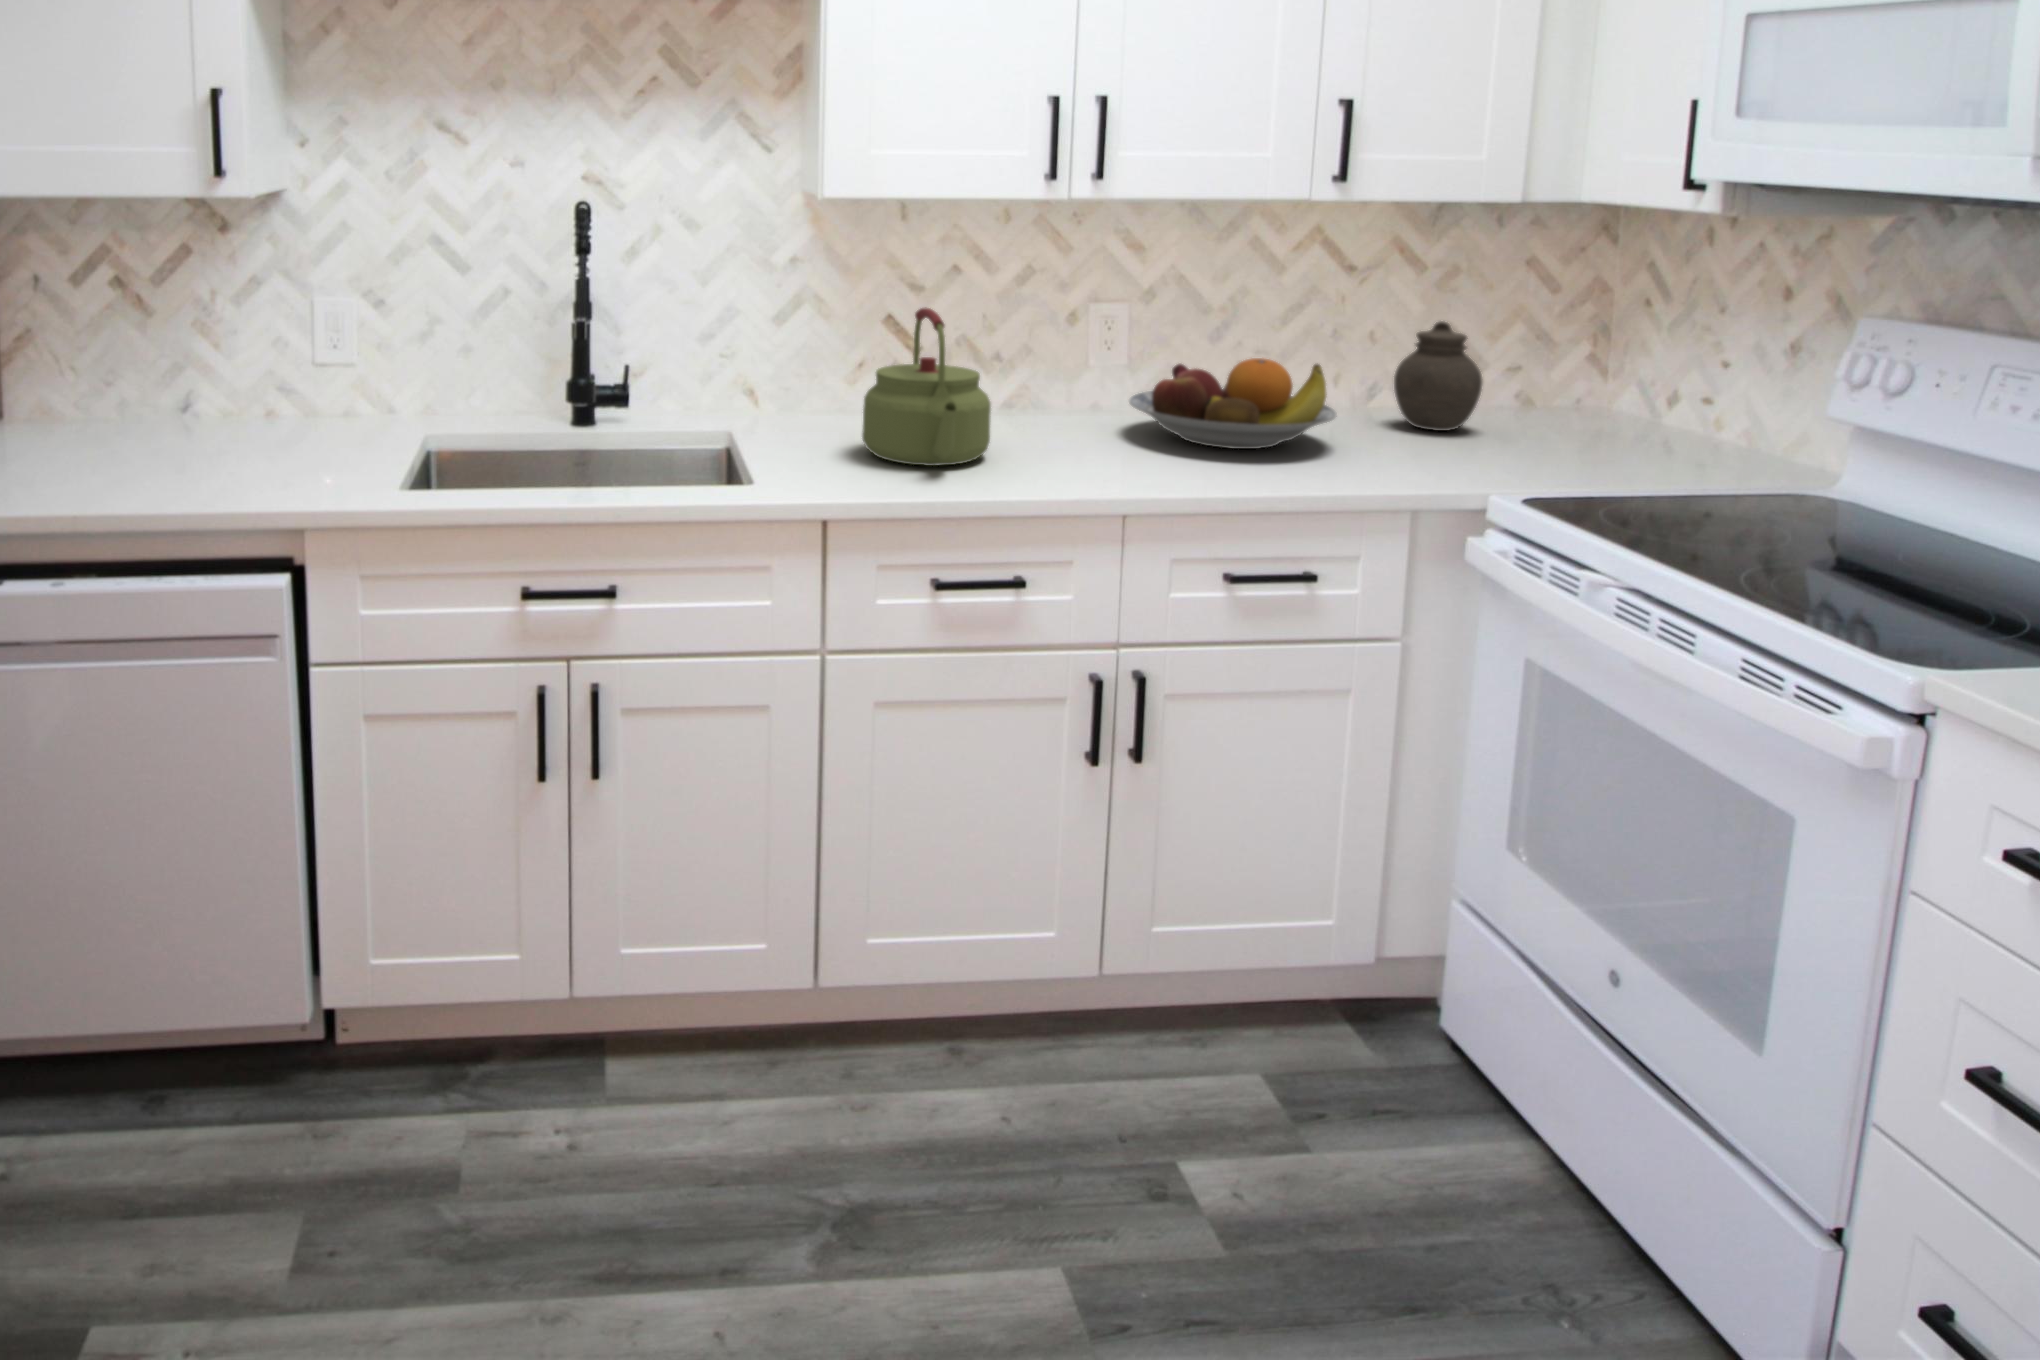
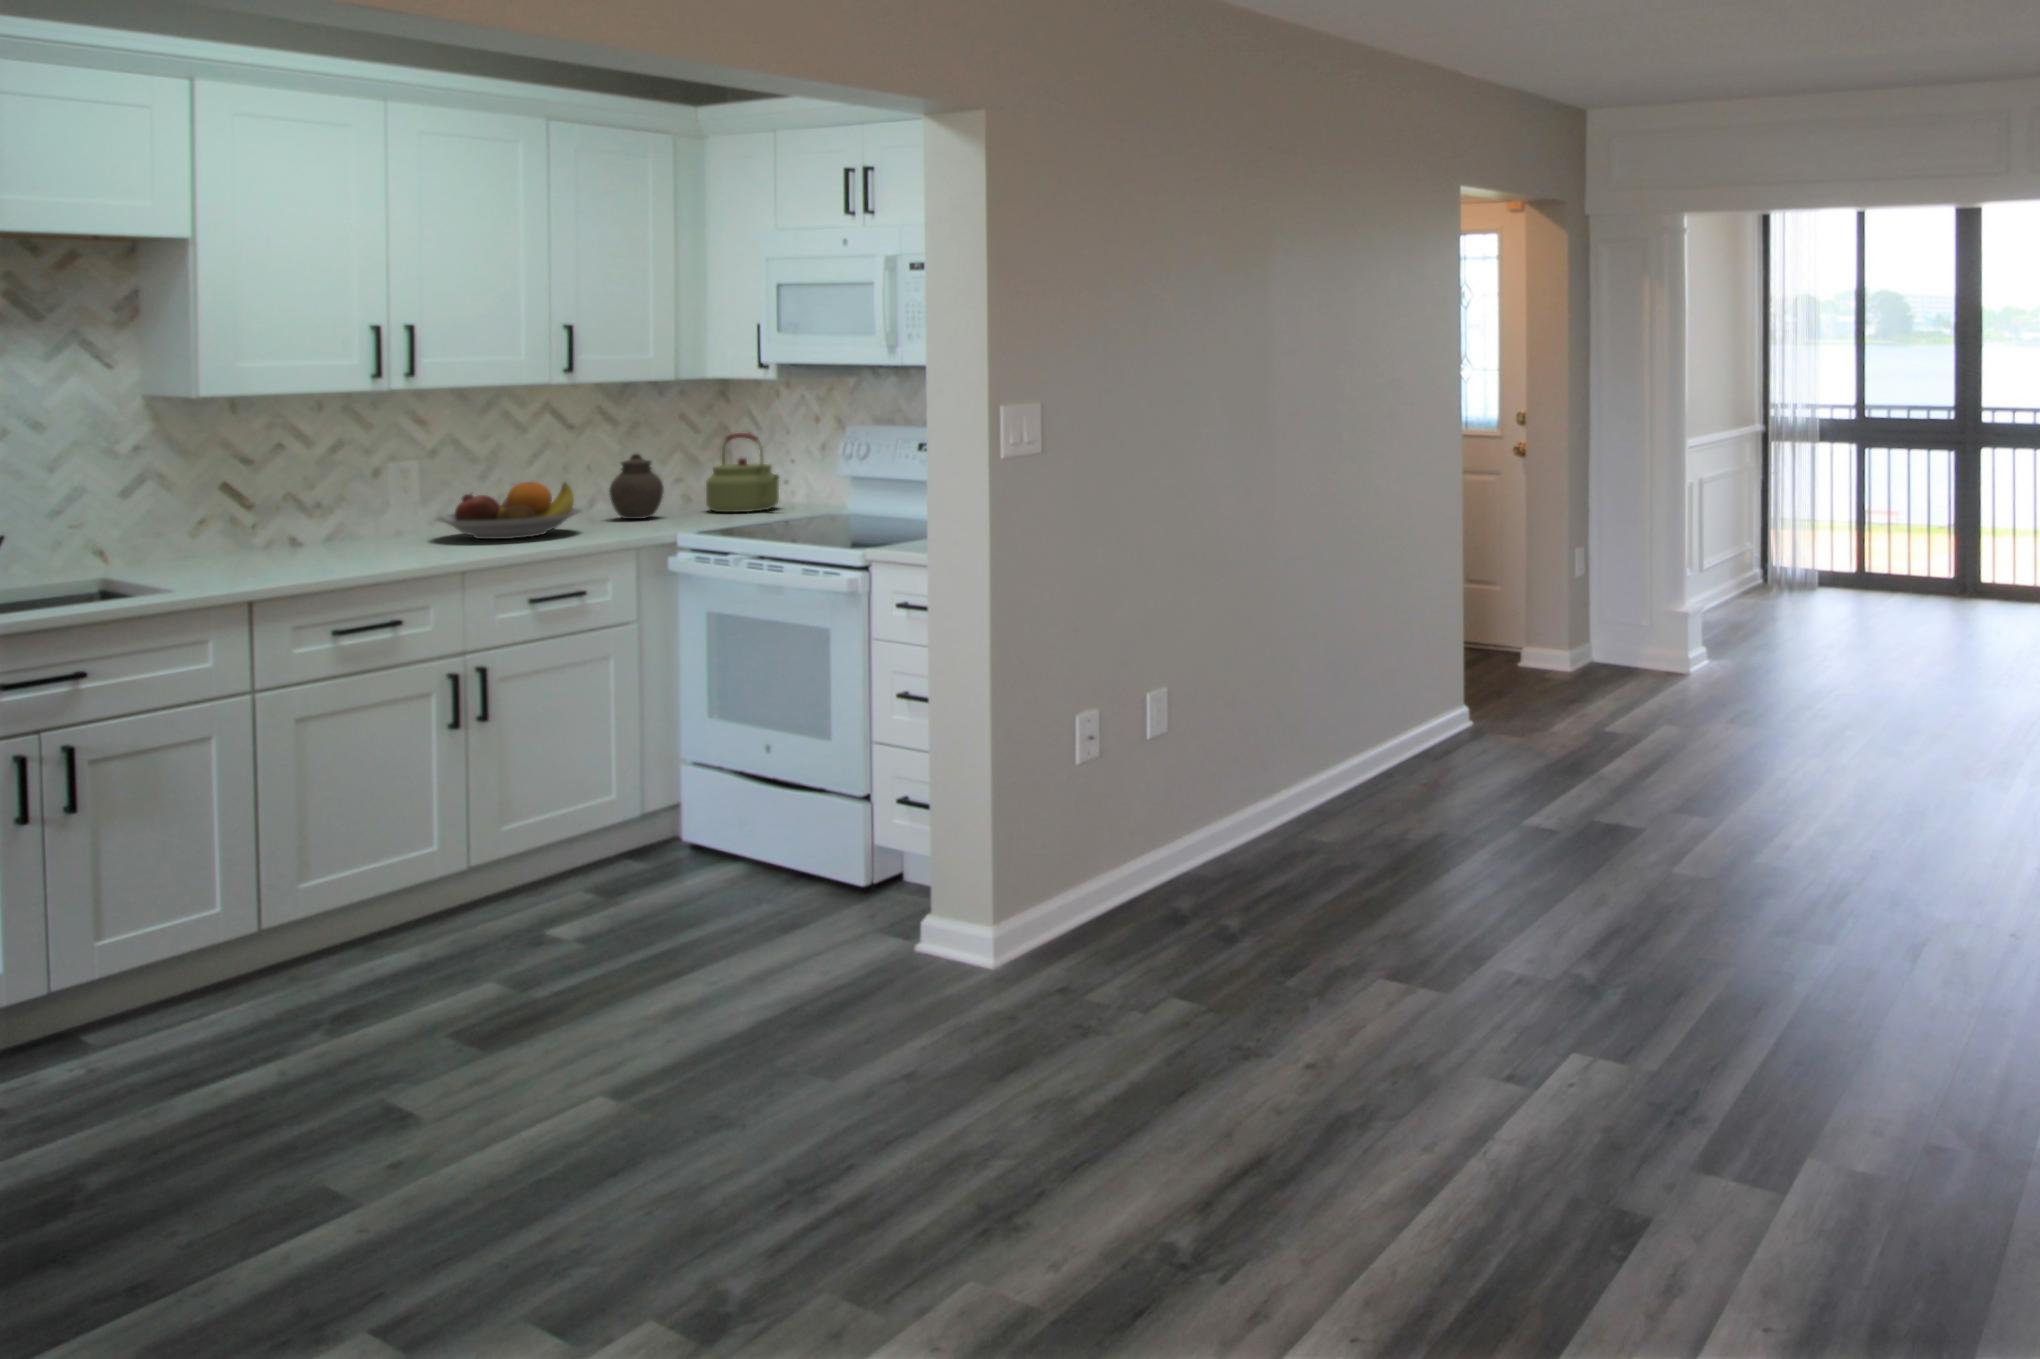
kettle: present [862,307,991,466] -> present [706,433,779,512]

